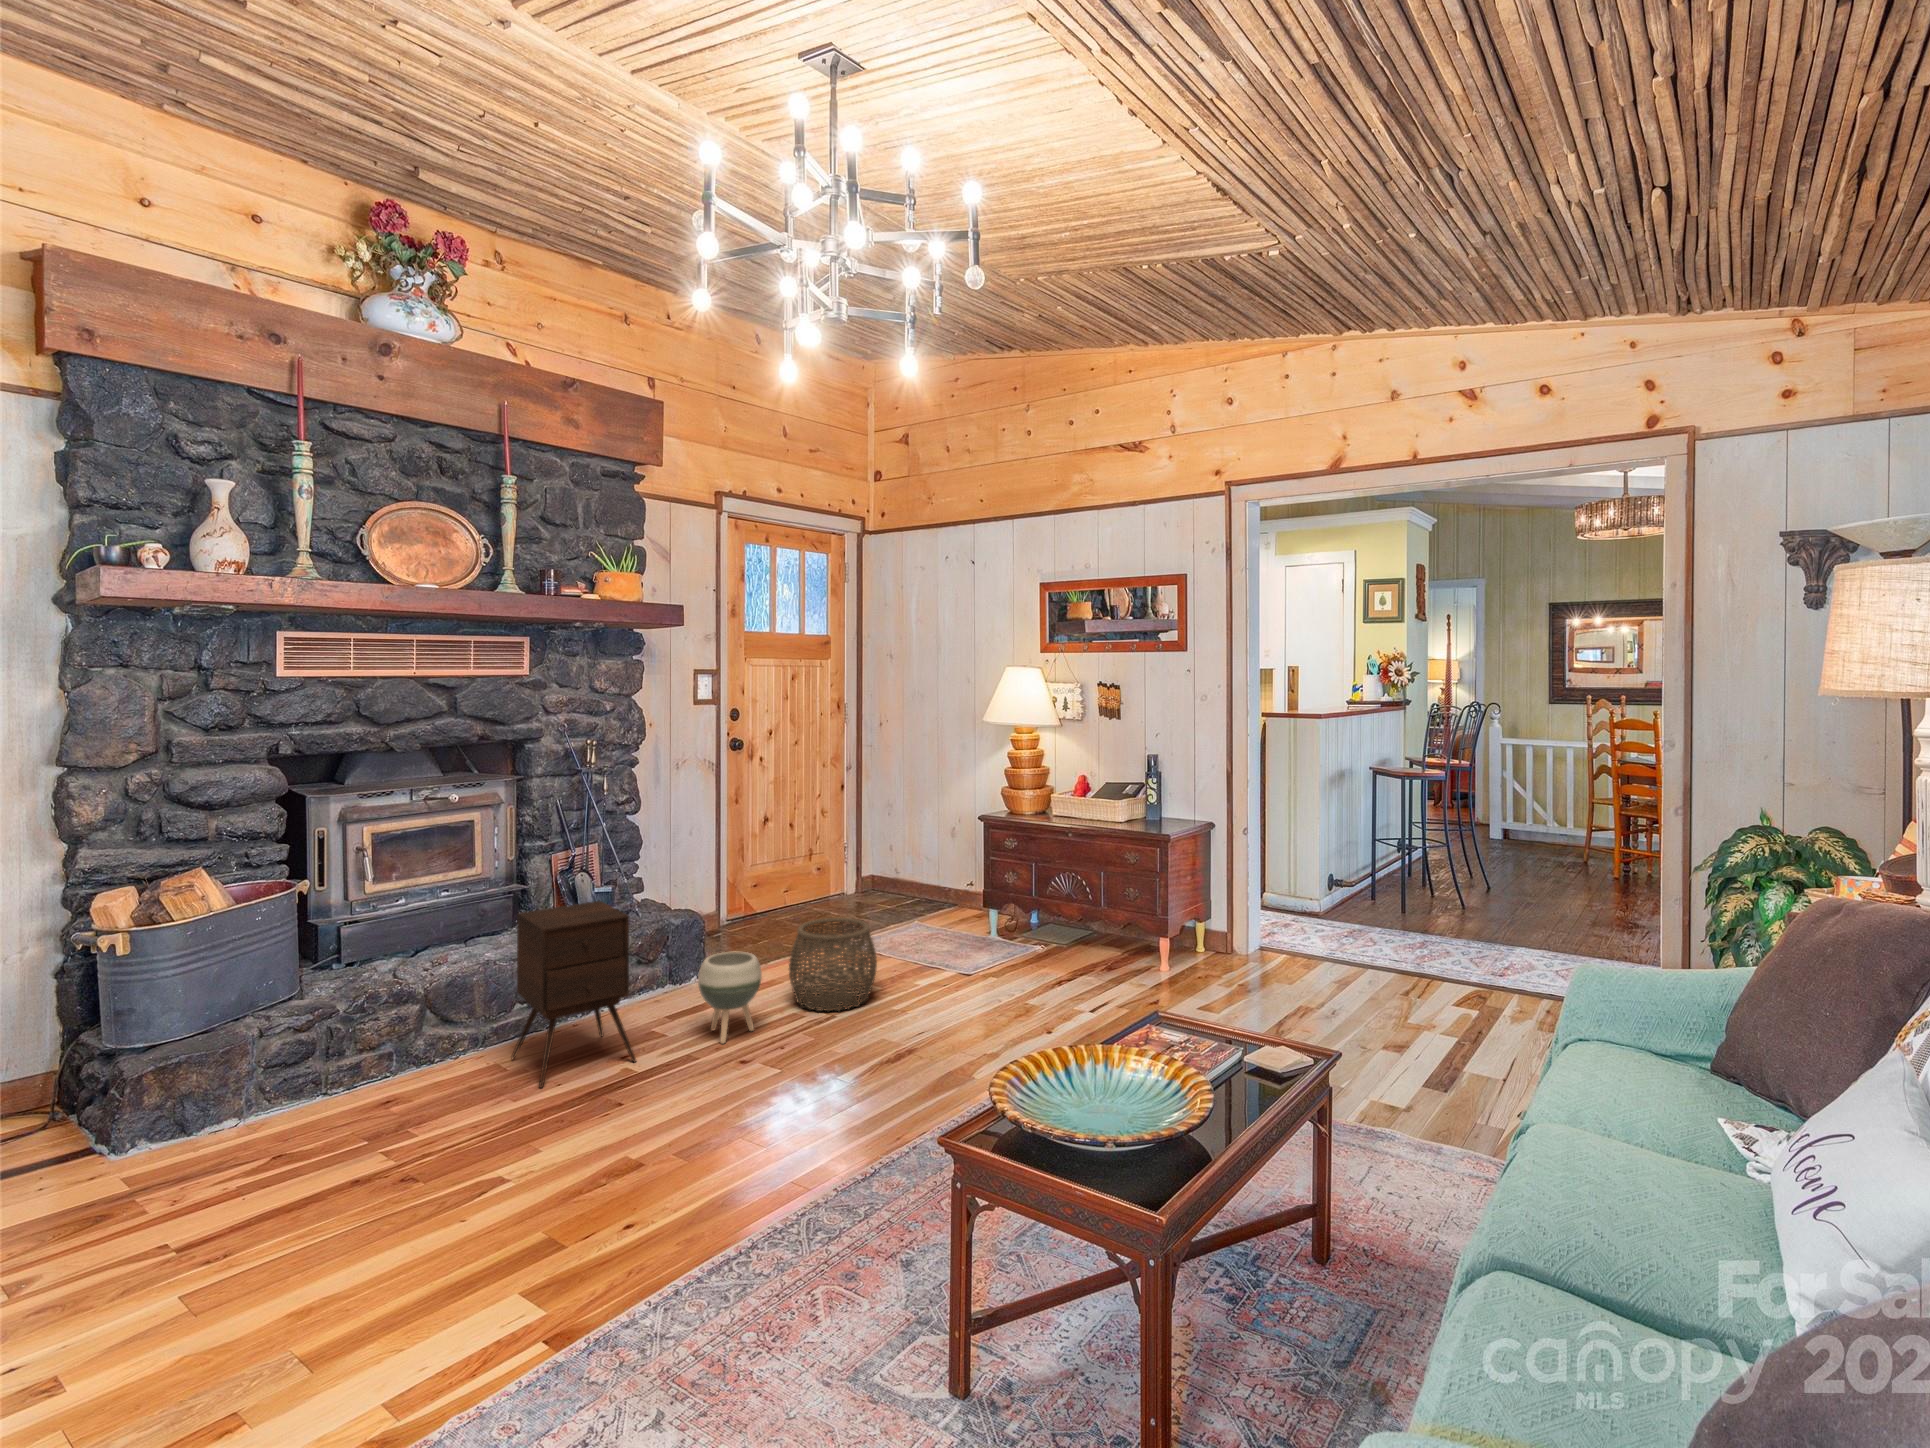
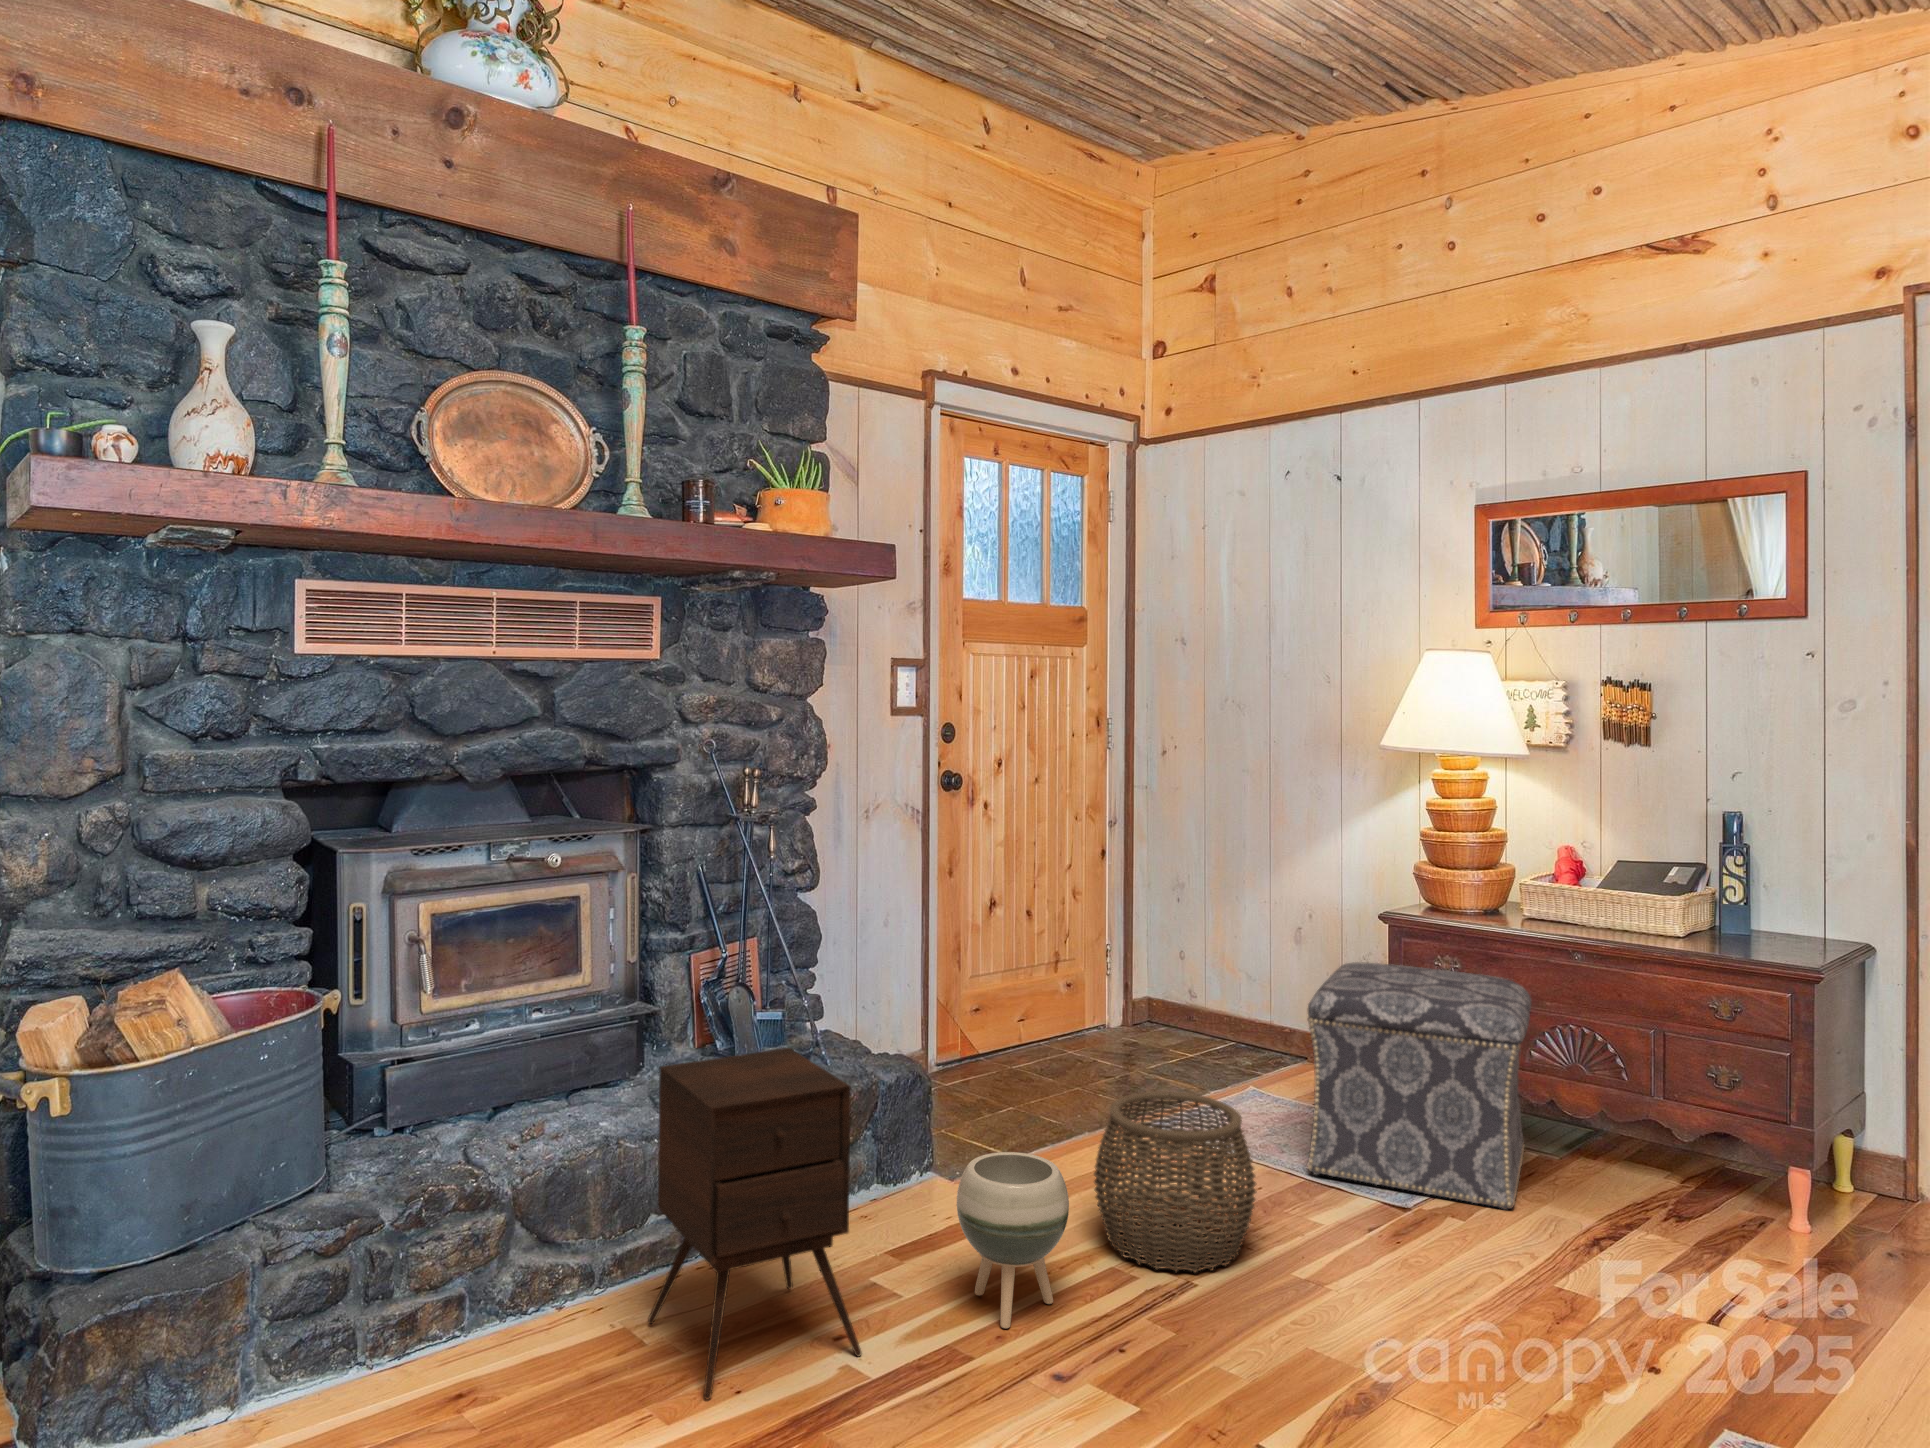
ottoman: none [925,845,1053,972] -> present [1307,962,1531,1210]

